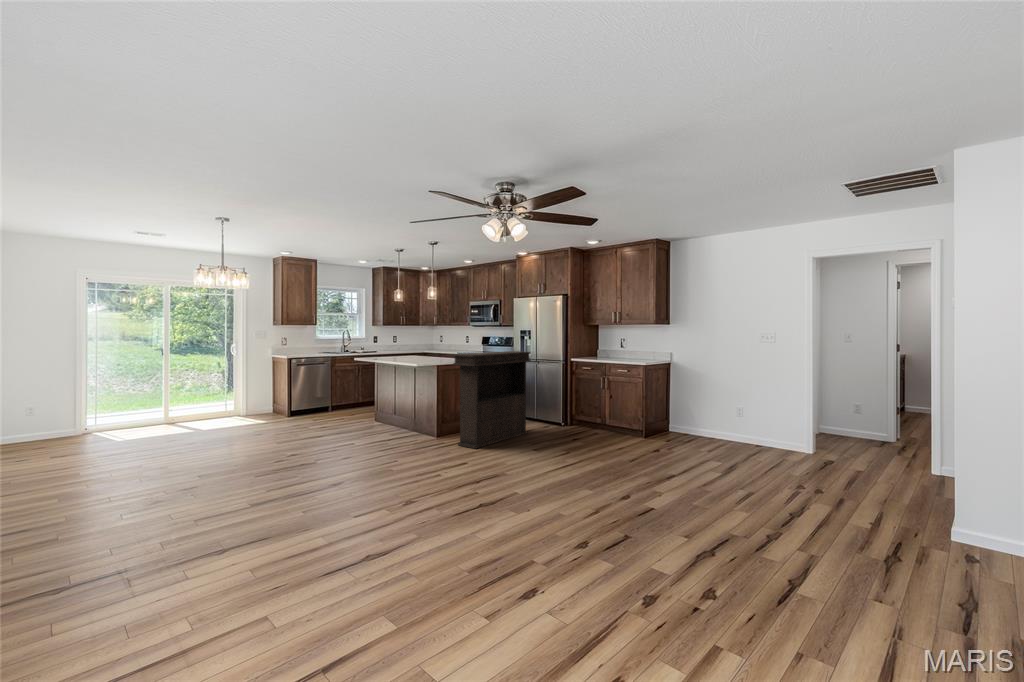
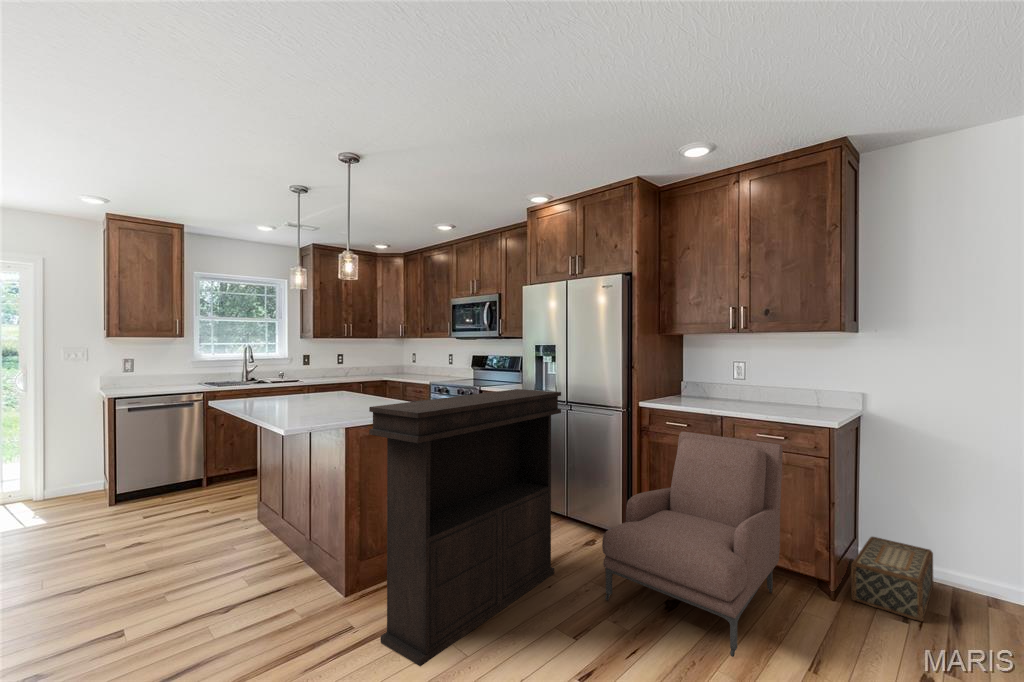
armchair: none [547,371,627,447] -> present [602,432,783,657]
woven basket: none [652,417,691,442] -> present [851,537,933,621]

